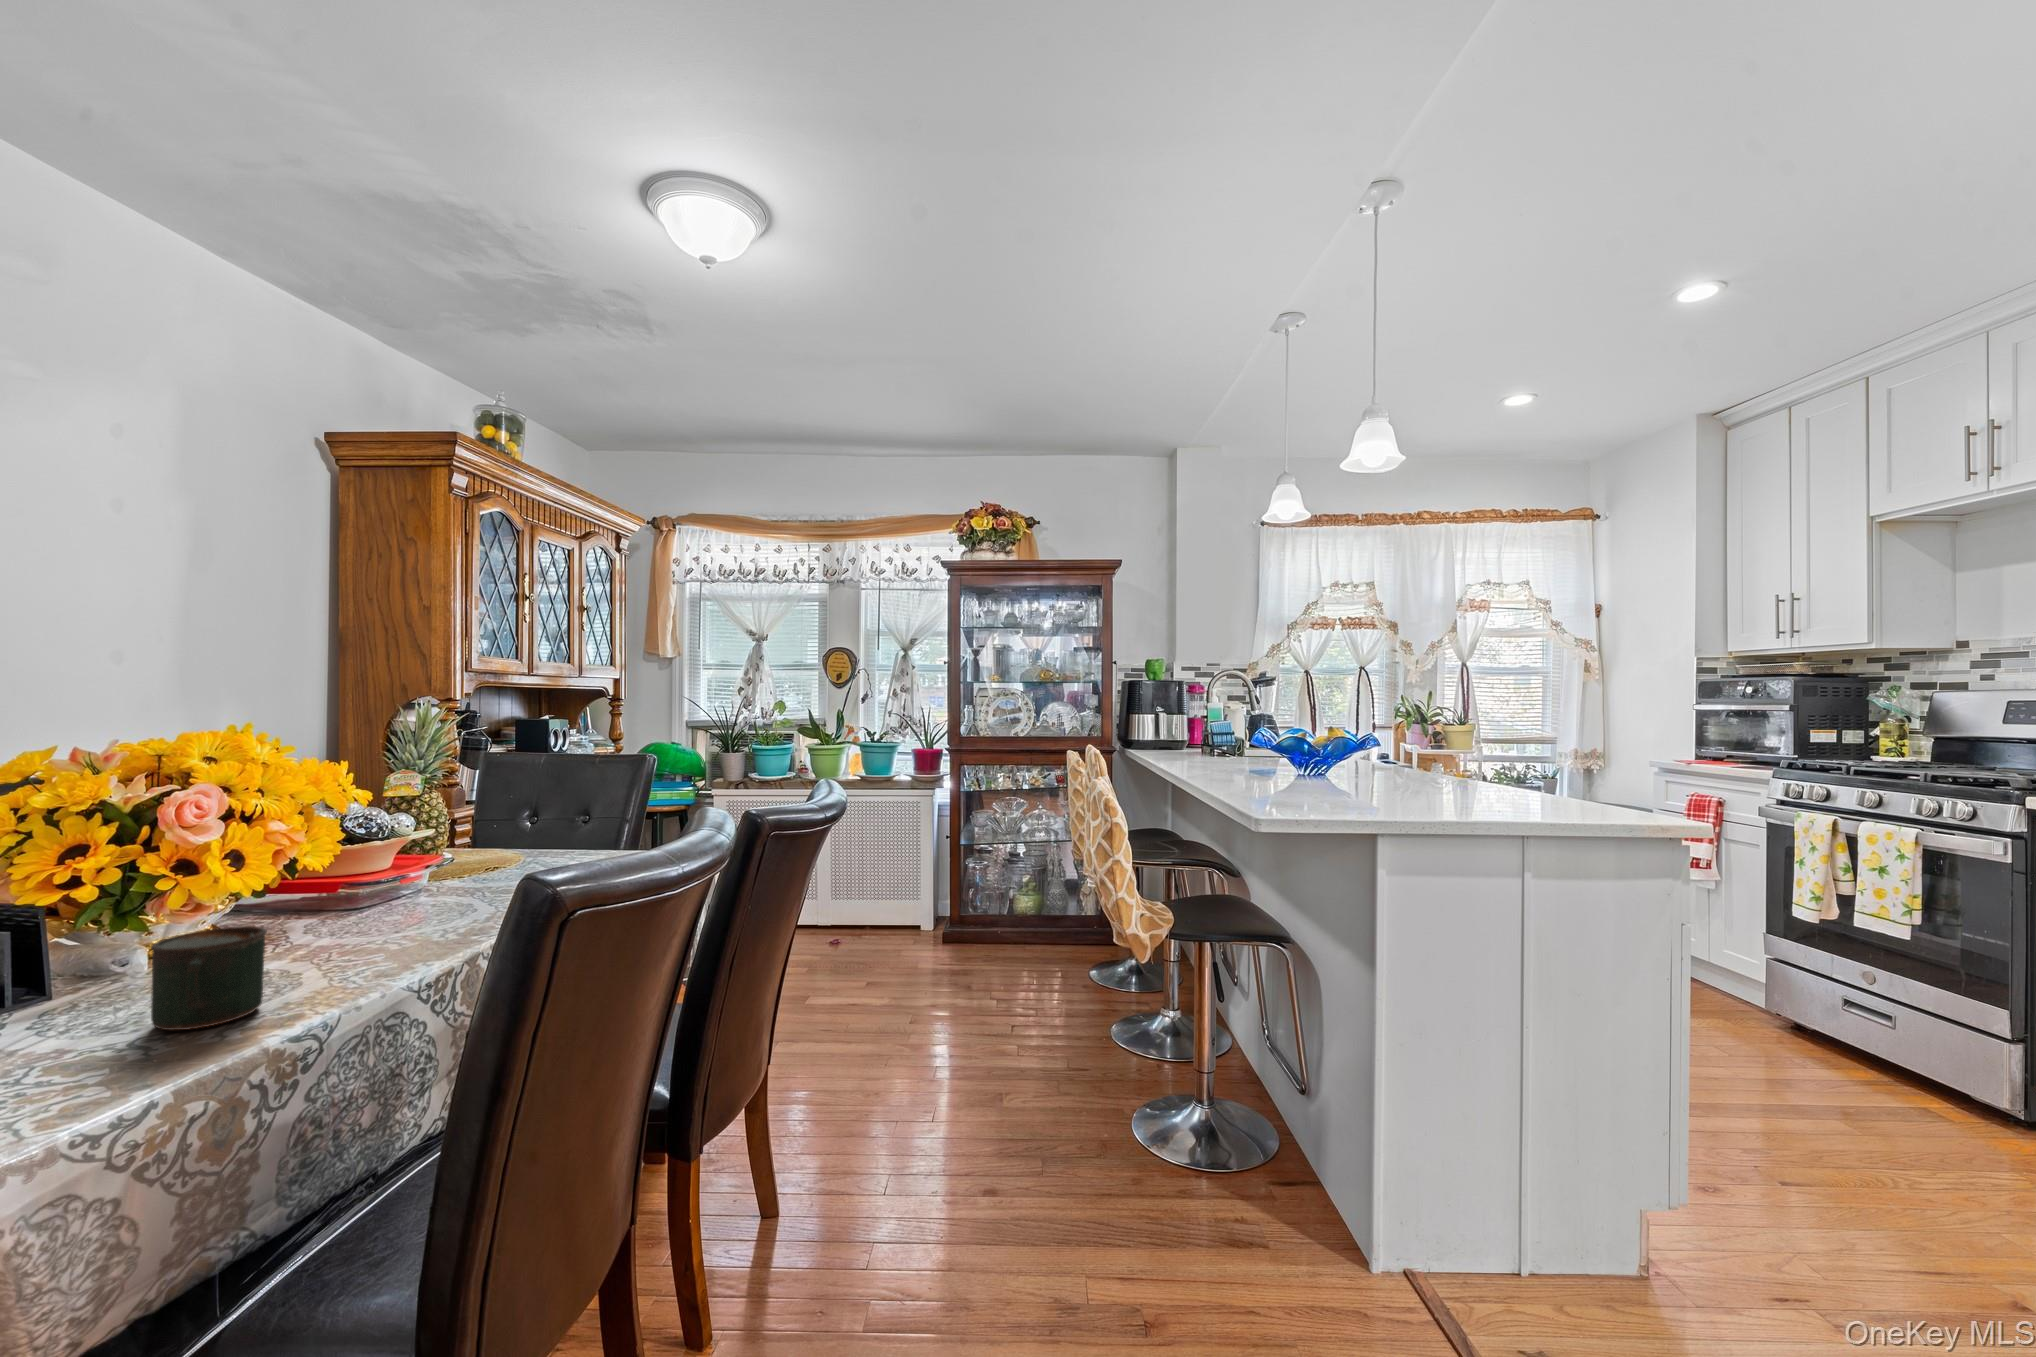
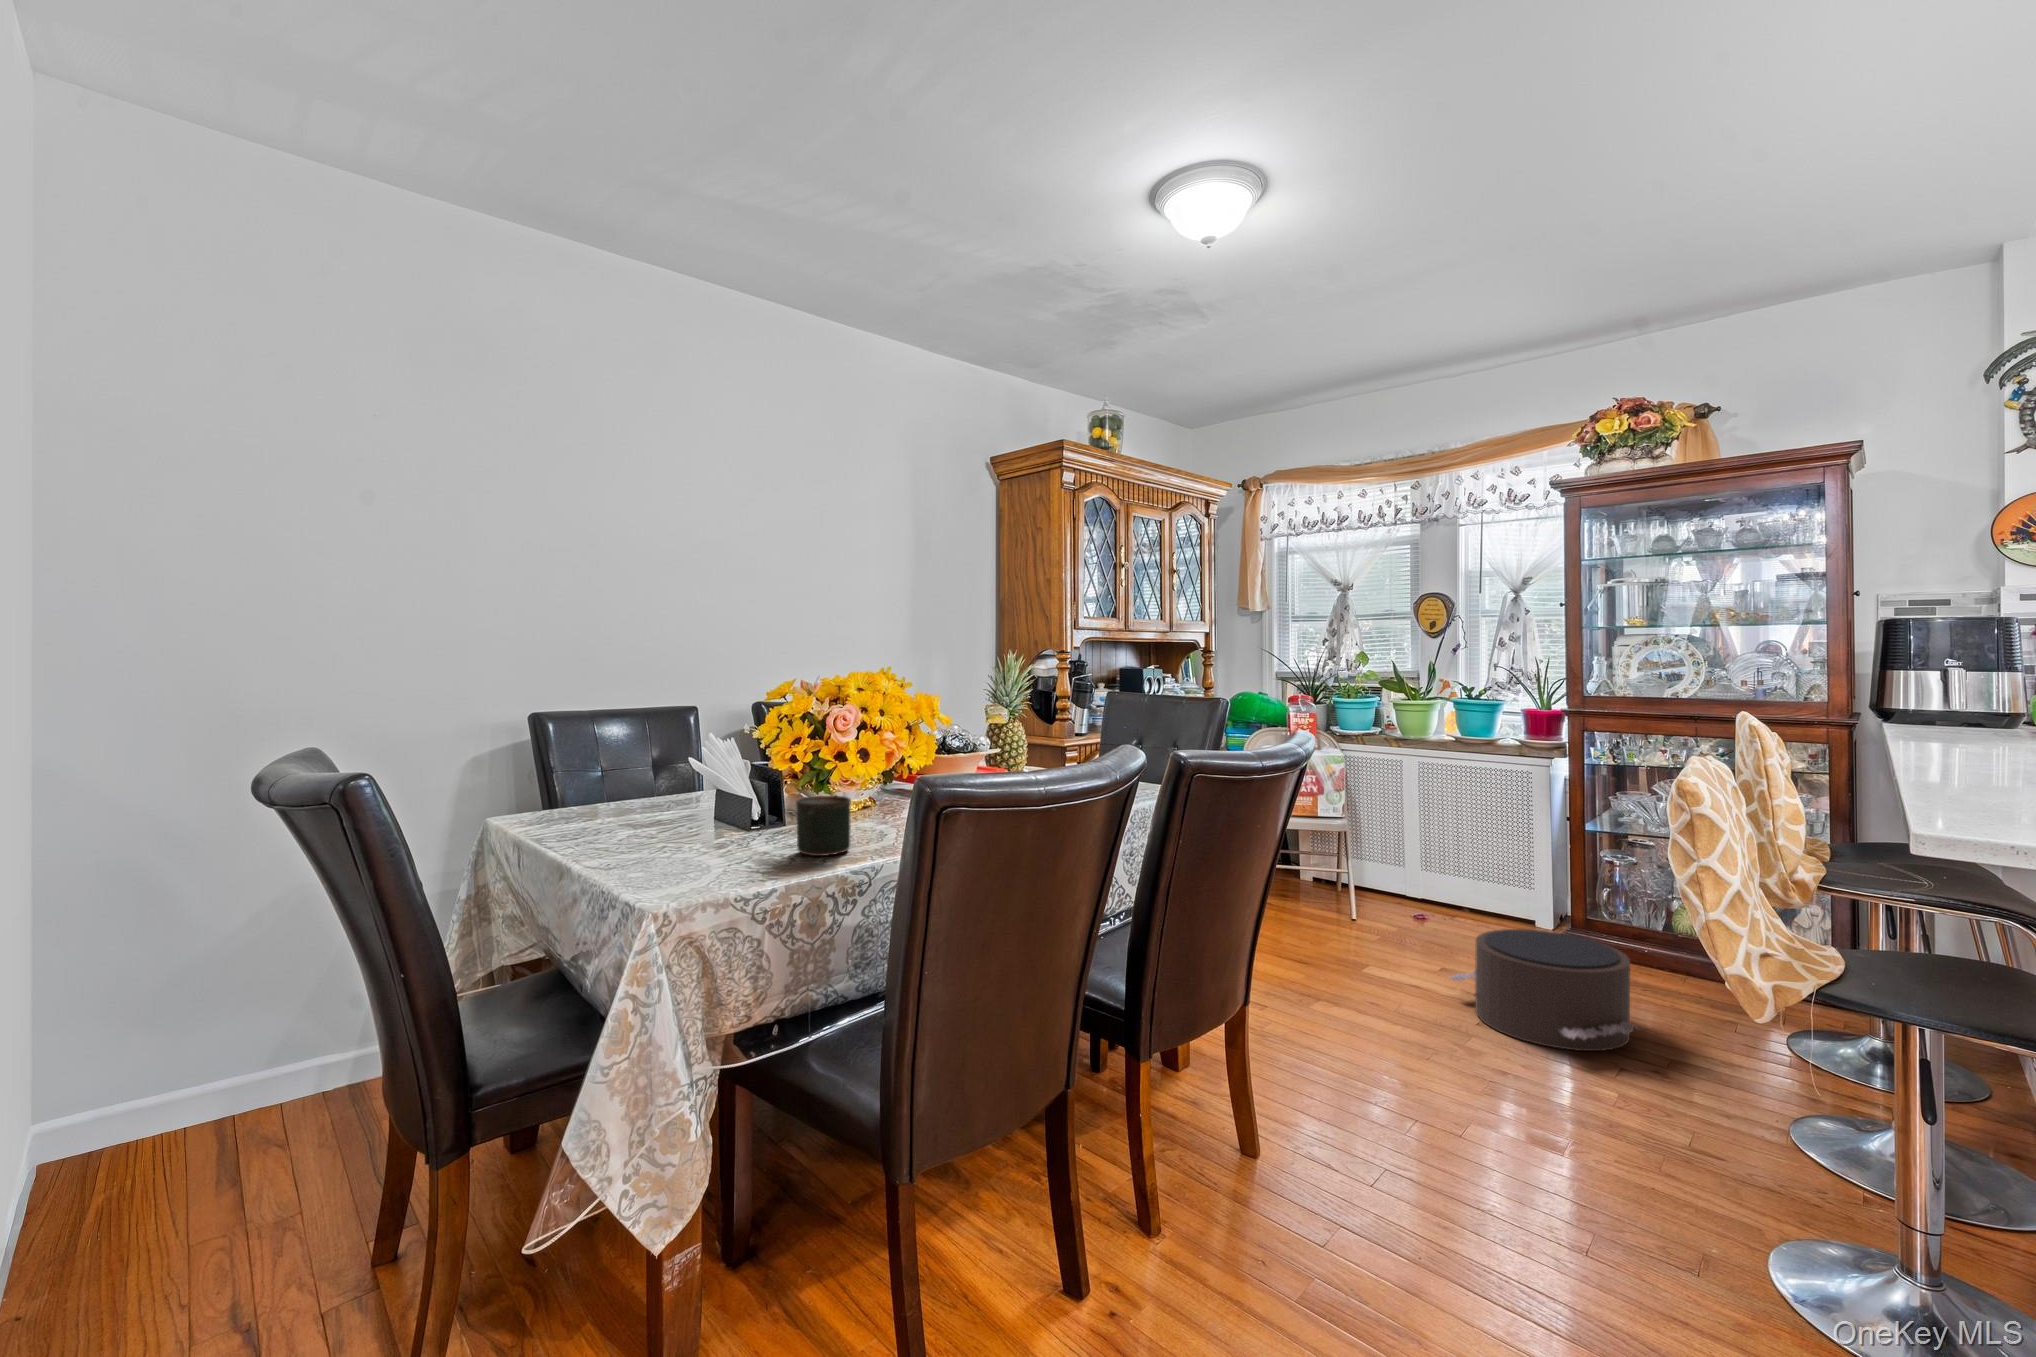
pouf: none [884,932,1028,1029] -> present [1450,929,1639,1051]

